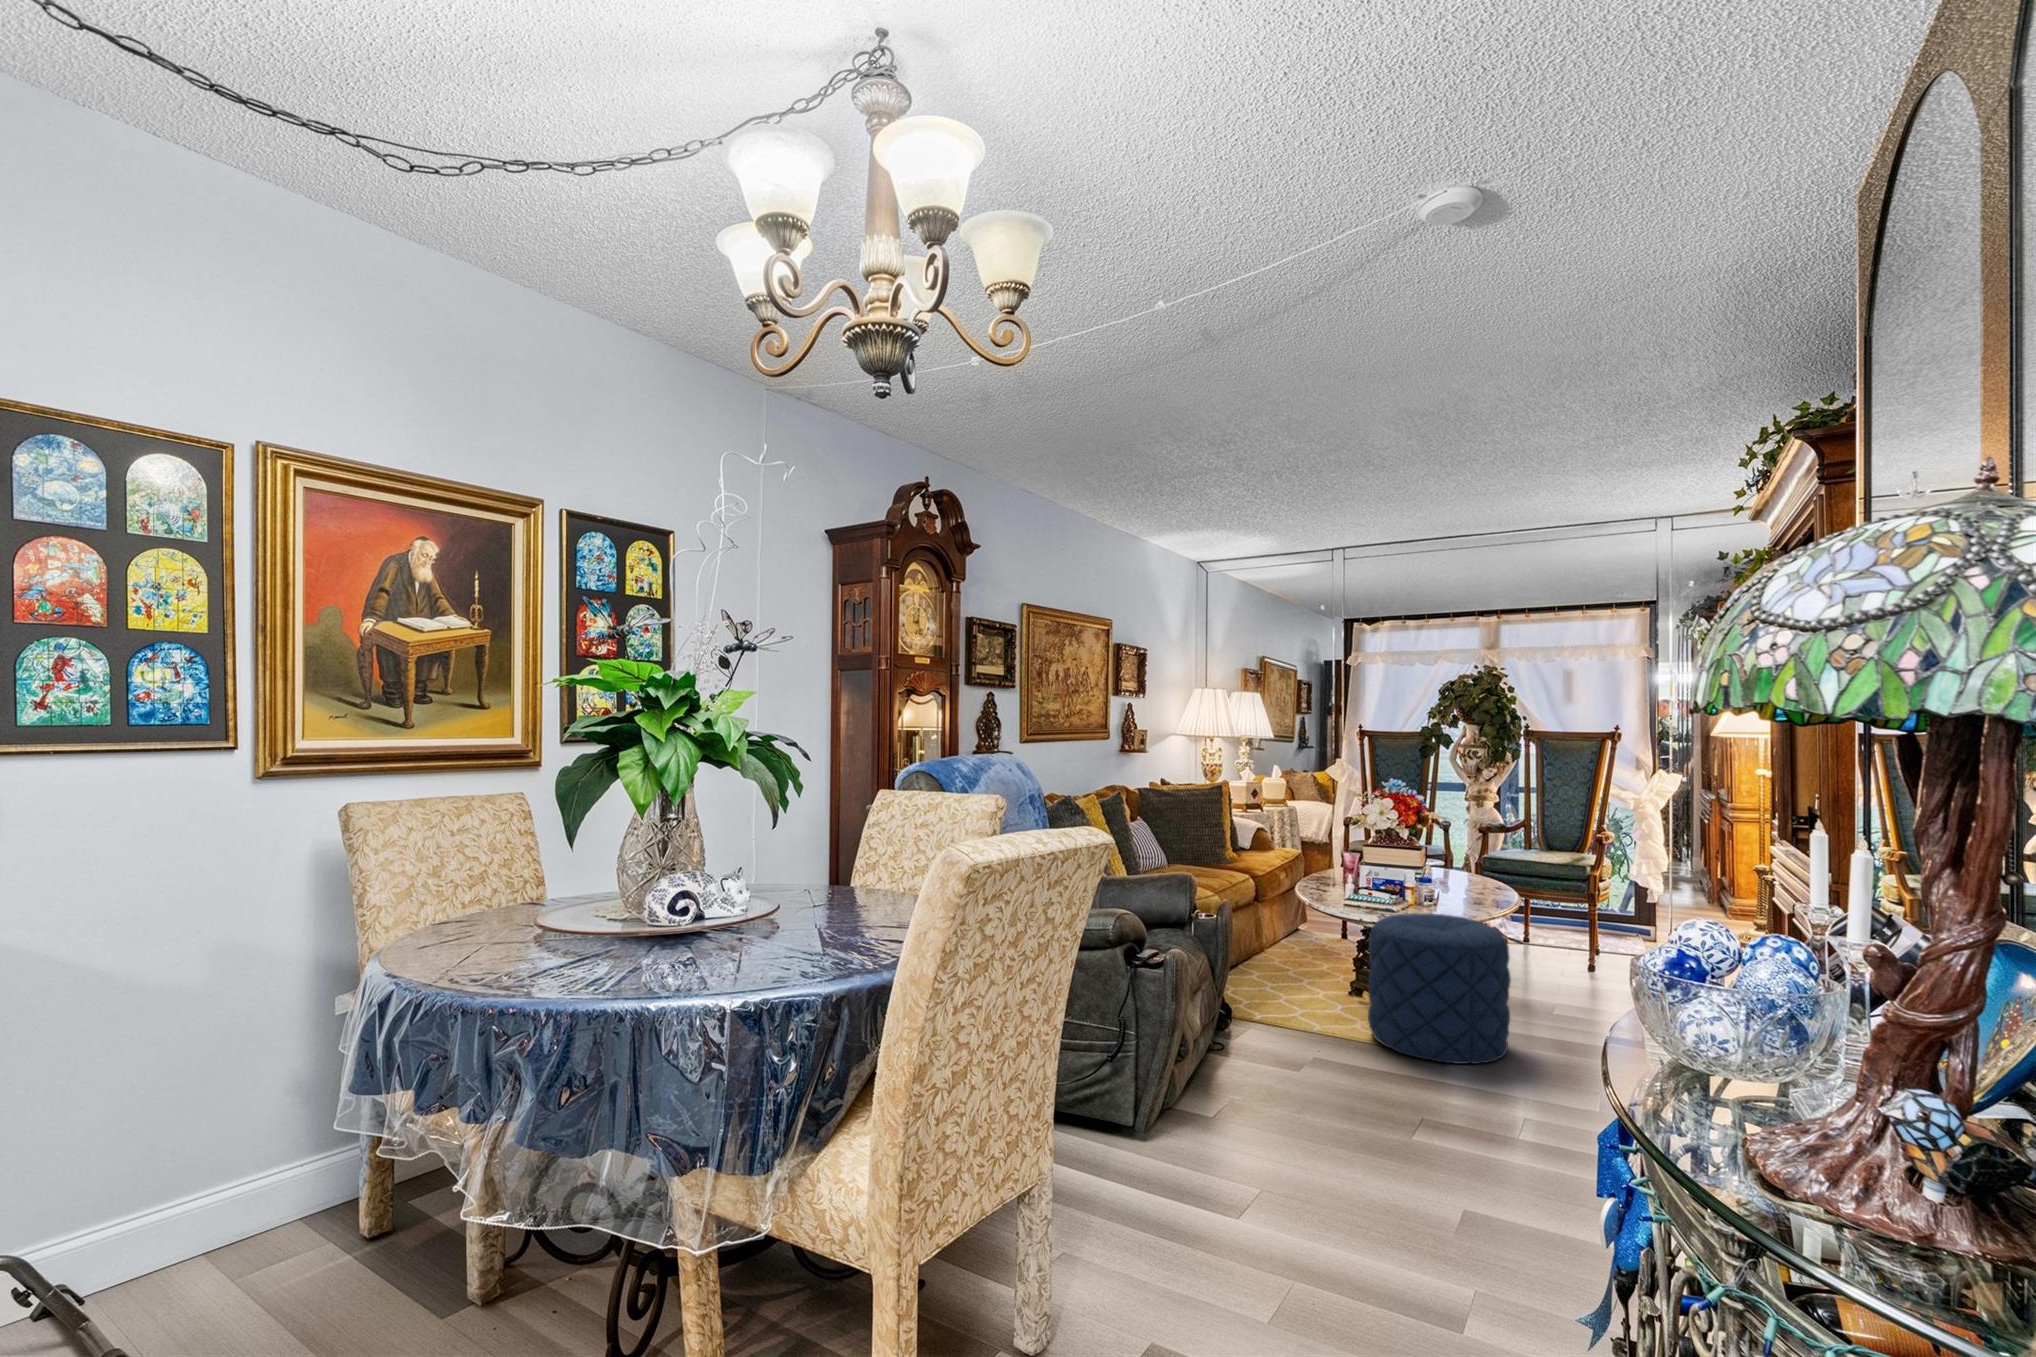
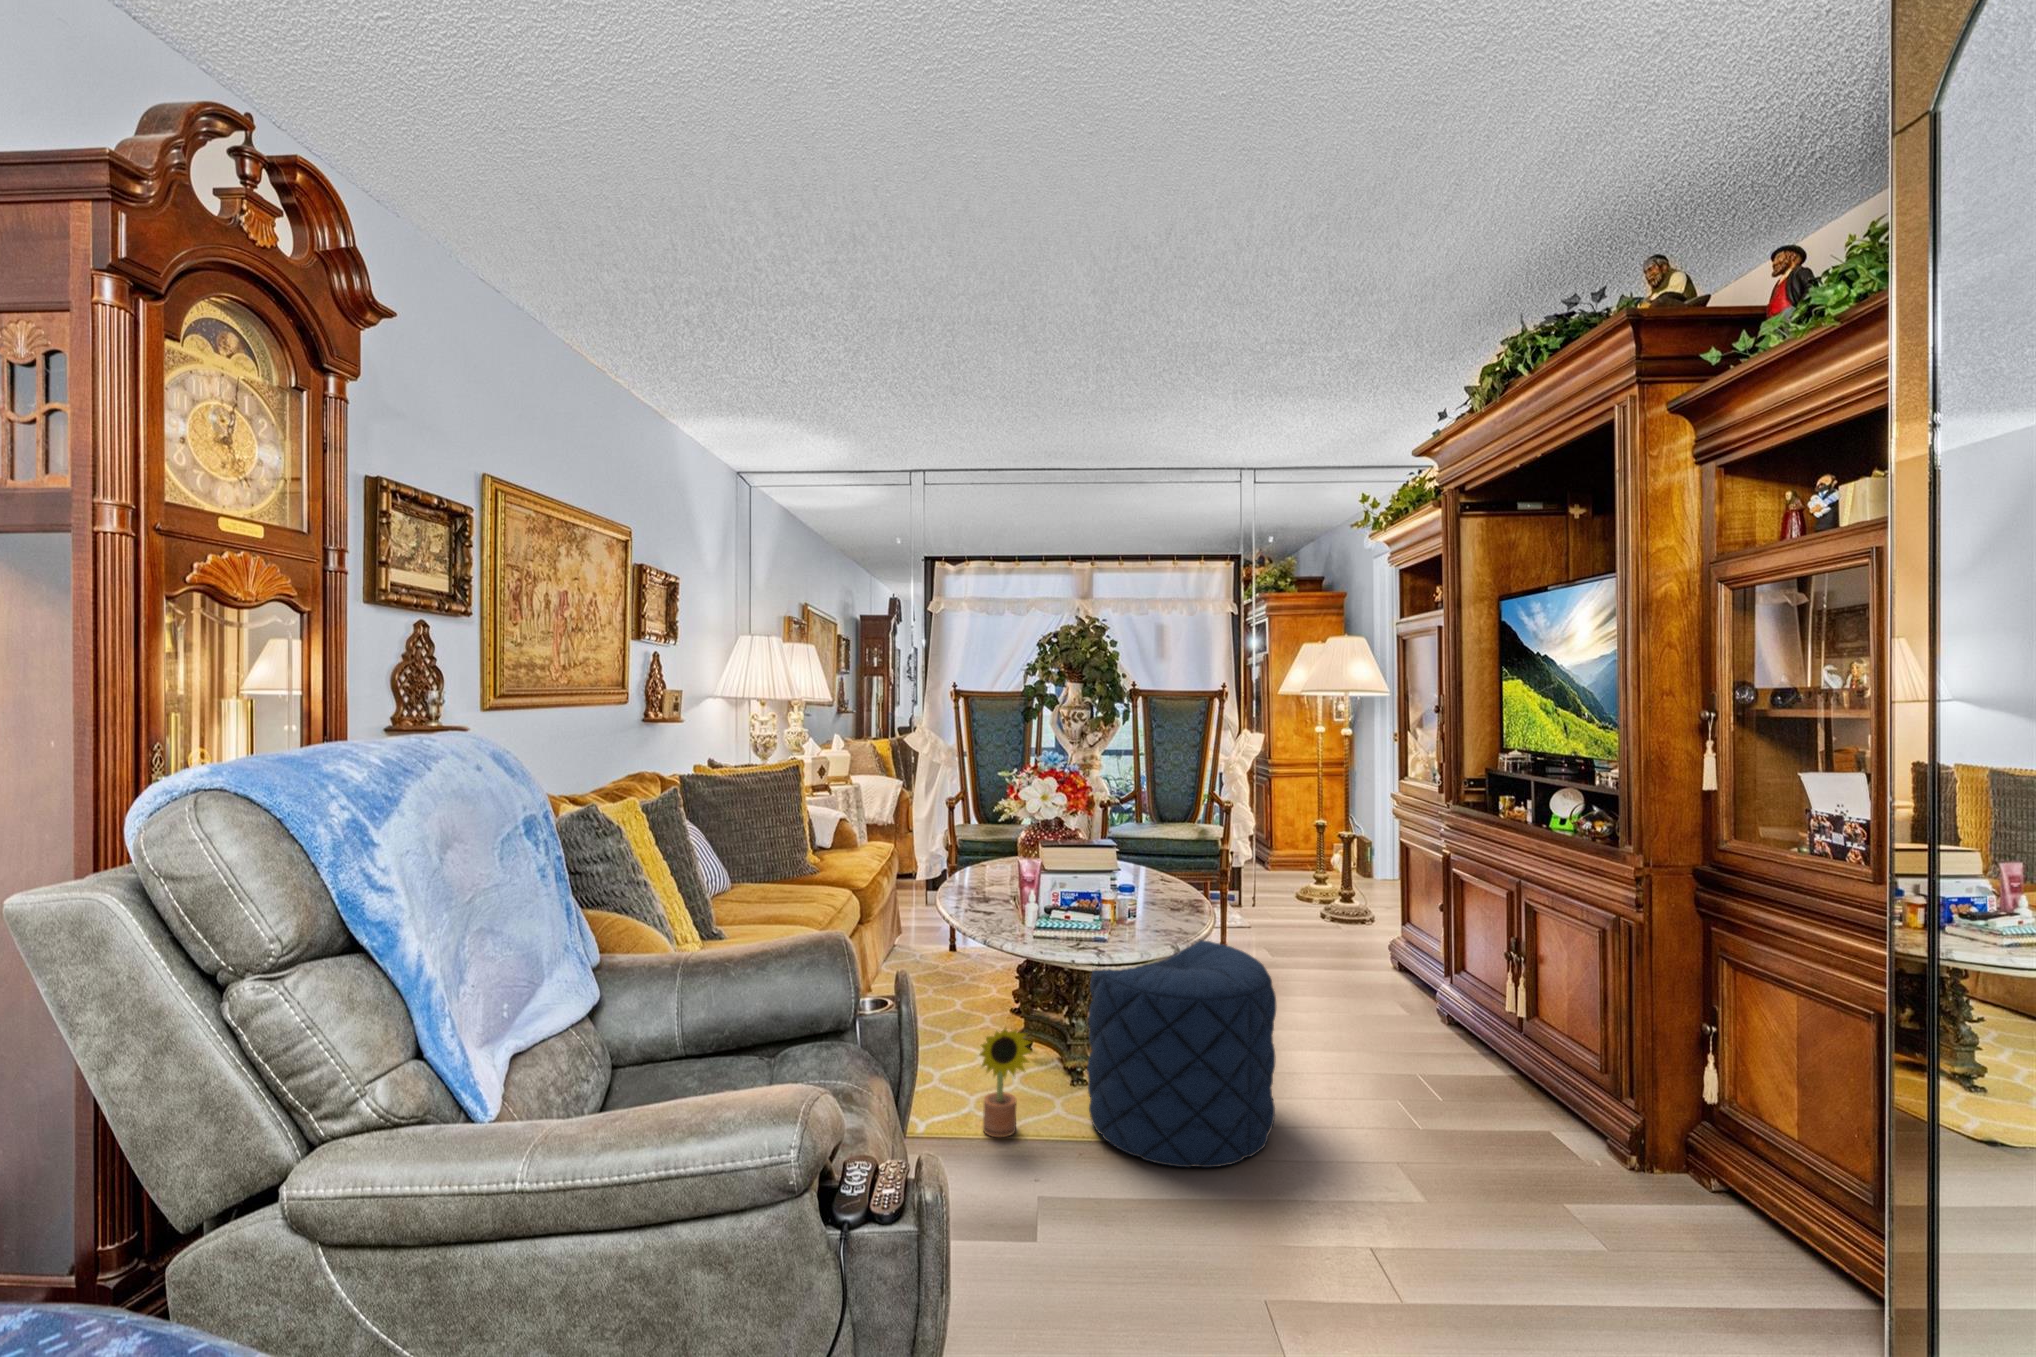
decorative plant: none [1287,952,1326,1026] -> present [979,1028,1032,1137]

